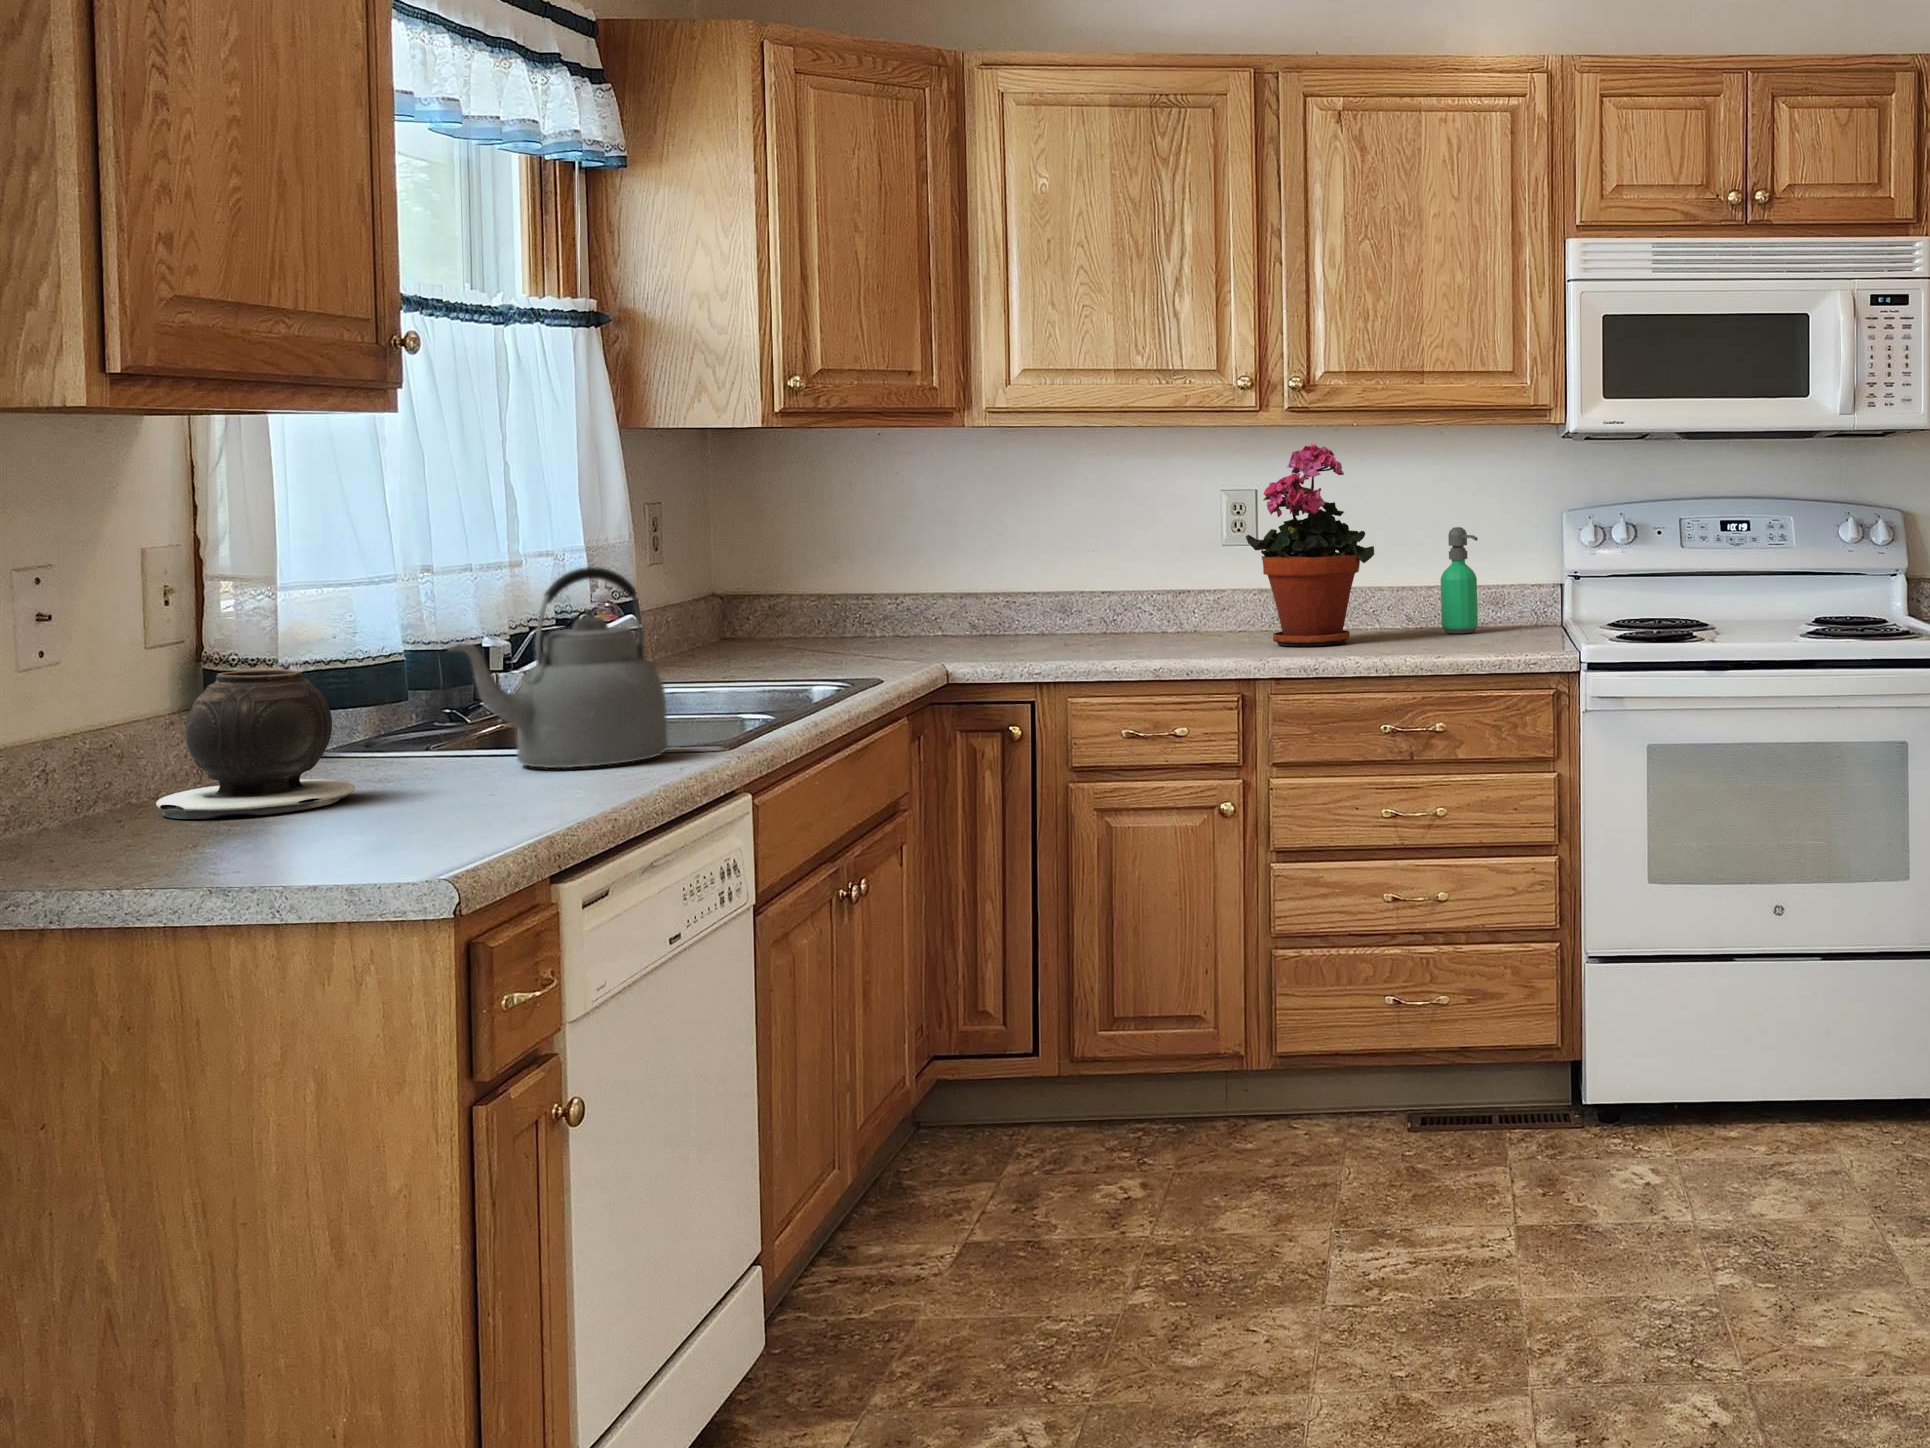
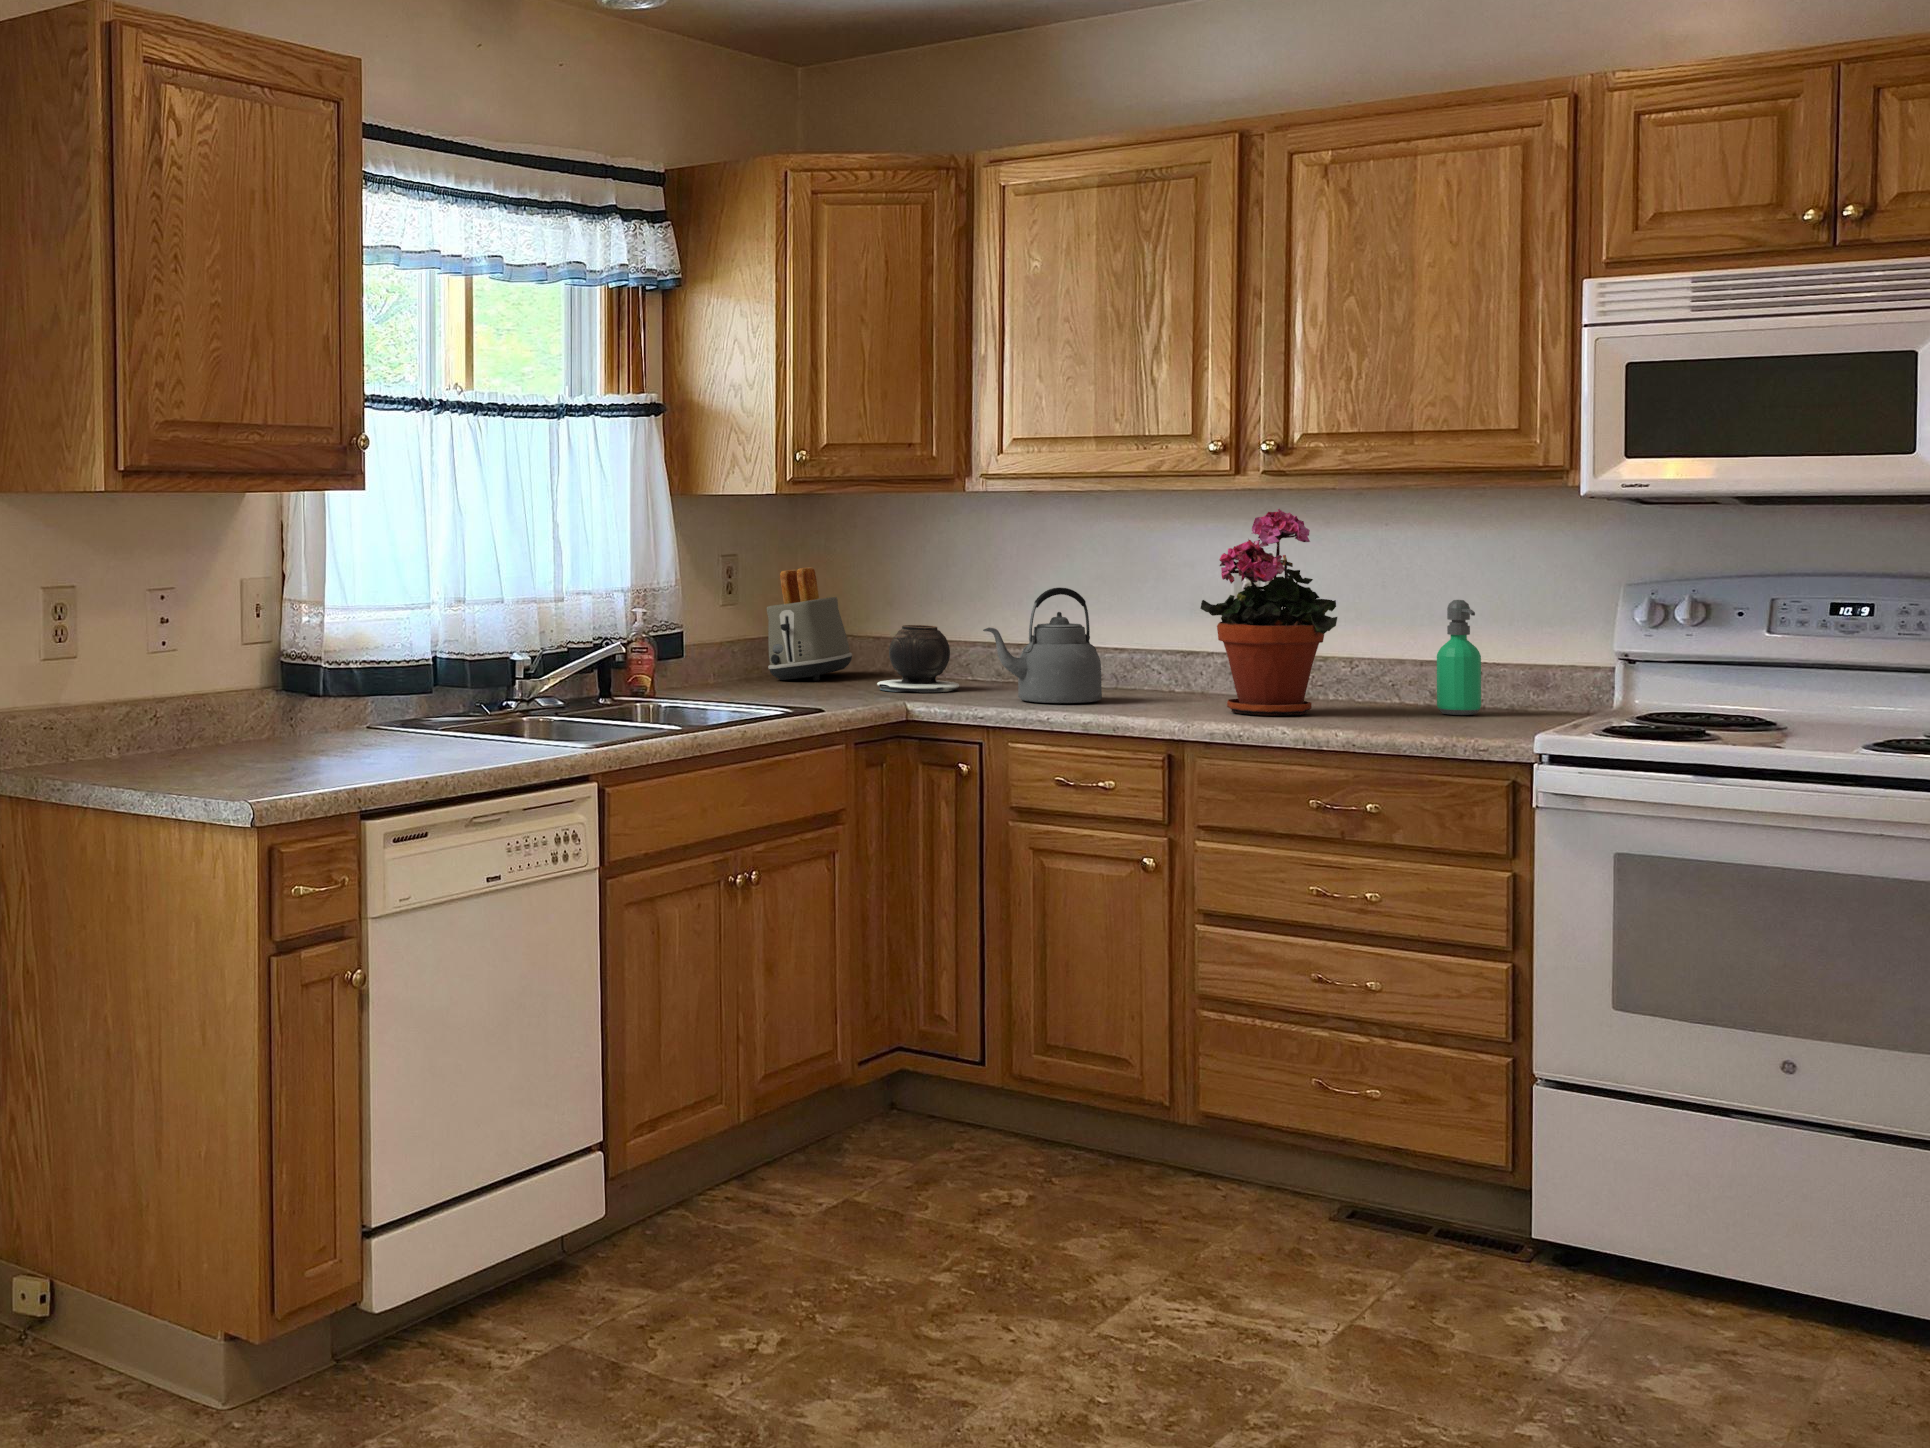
toaster: none [701,520,790,653] -> present [767,567,852,681]
kettle: present [449,567,668,768] -> present [983,588,1102,703]
vase: present [156,670,355,819] -> present [877,625,959,692]

